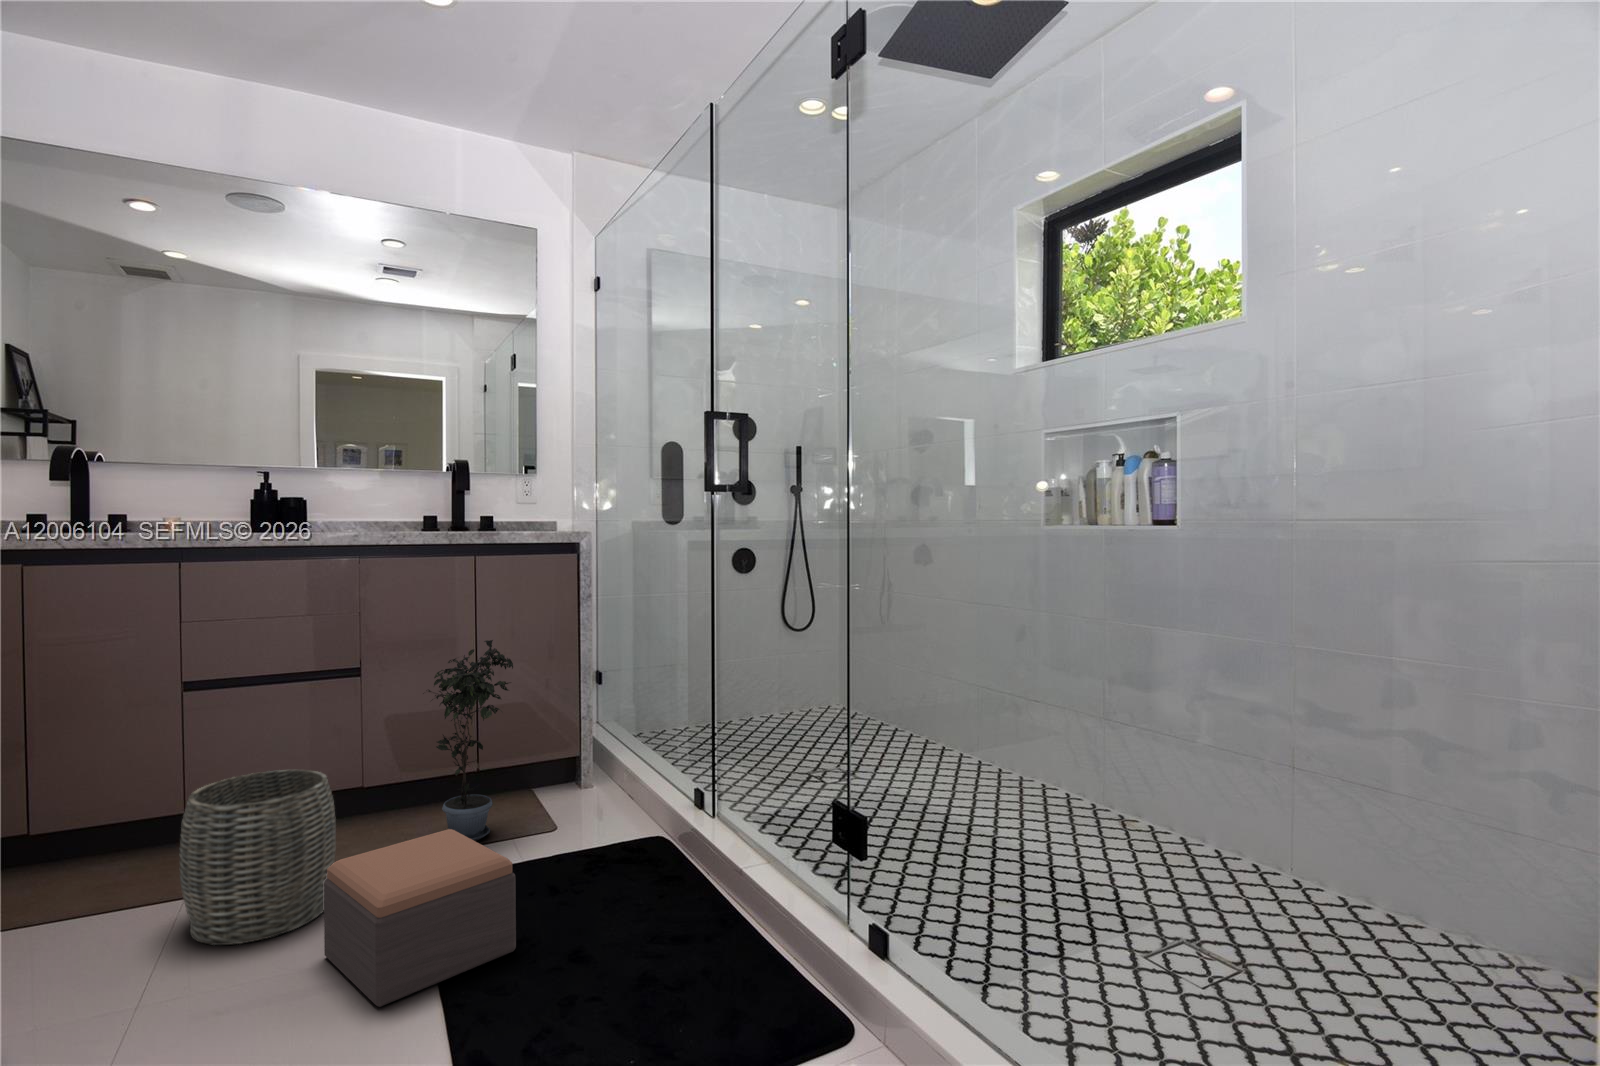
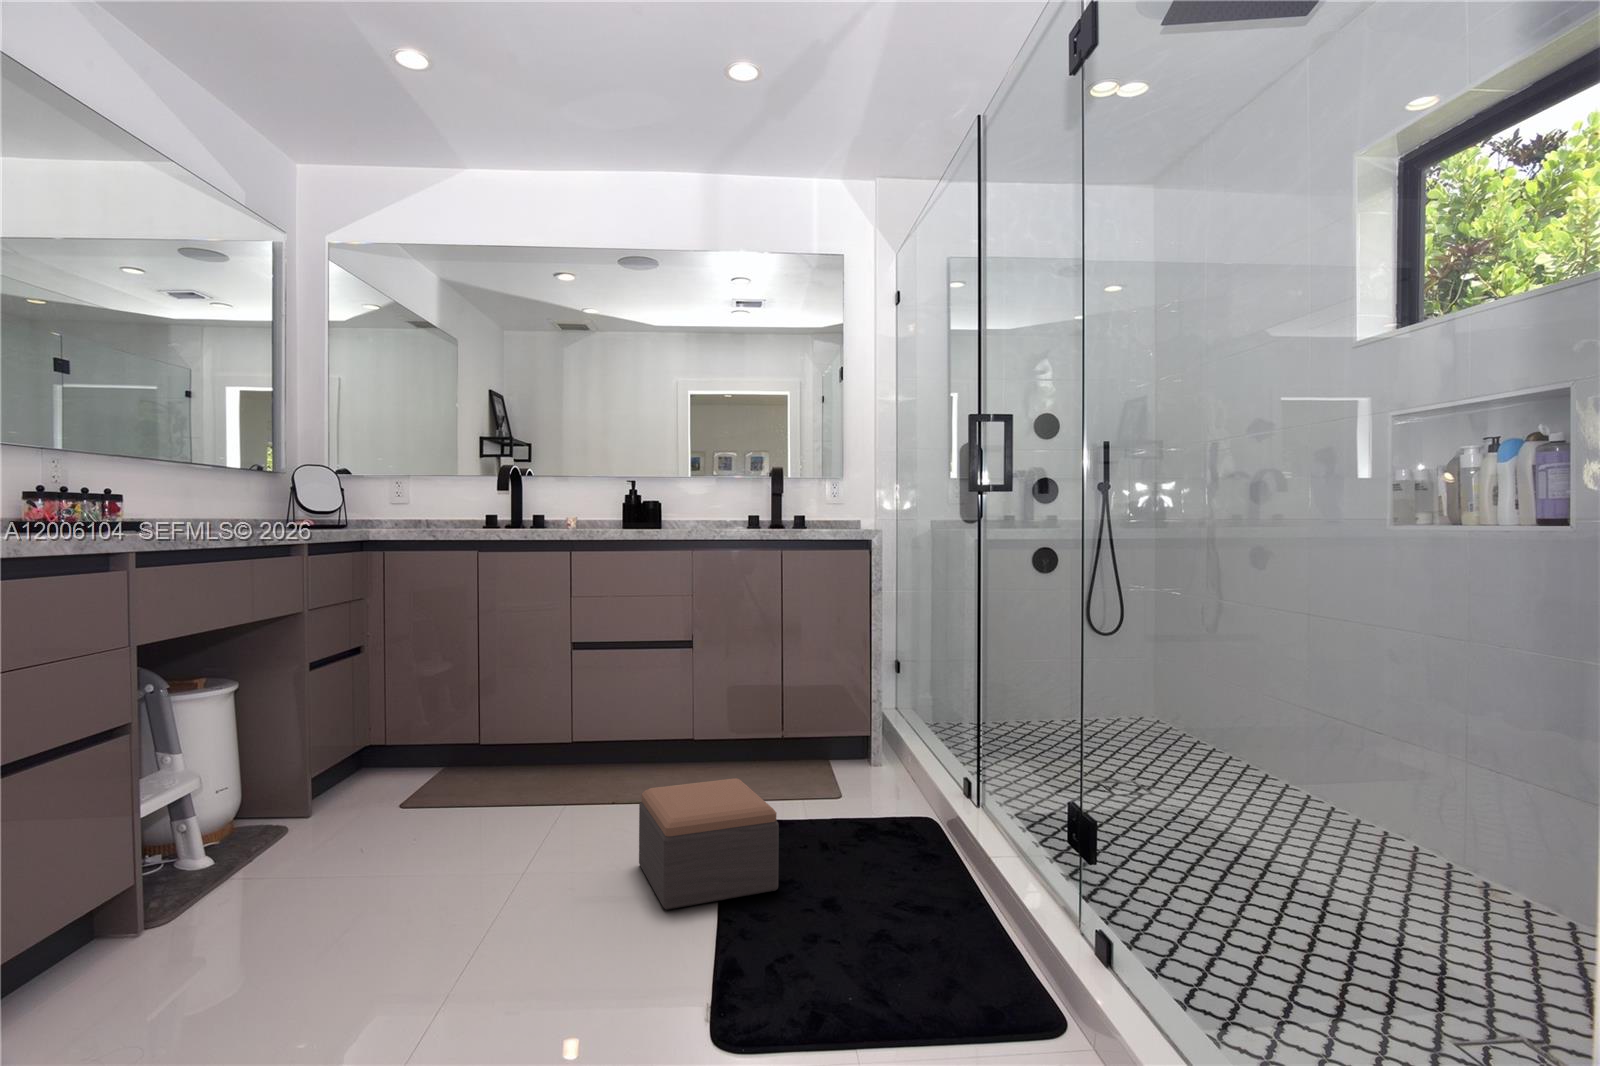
potted plant: present [428,640,513,841] -> none [734,623,807,798]
woven basket: present [180,770,336,945] -> none [553,714,659,844]

